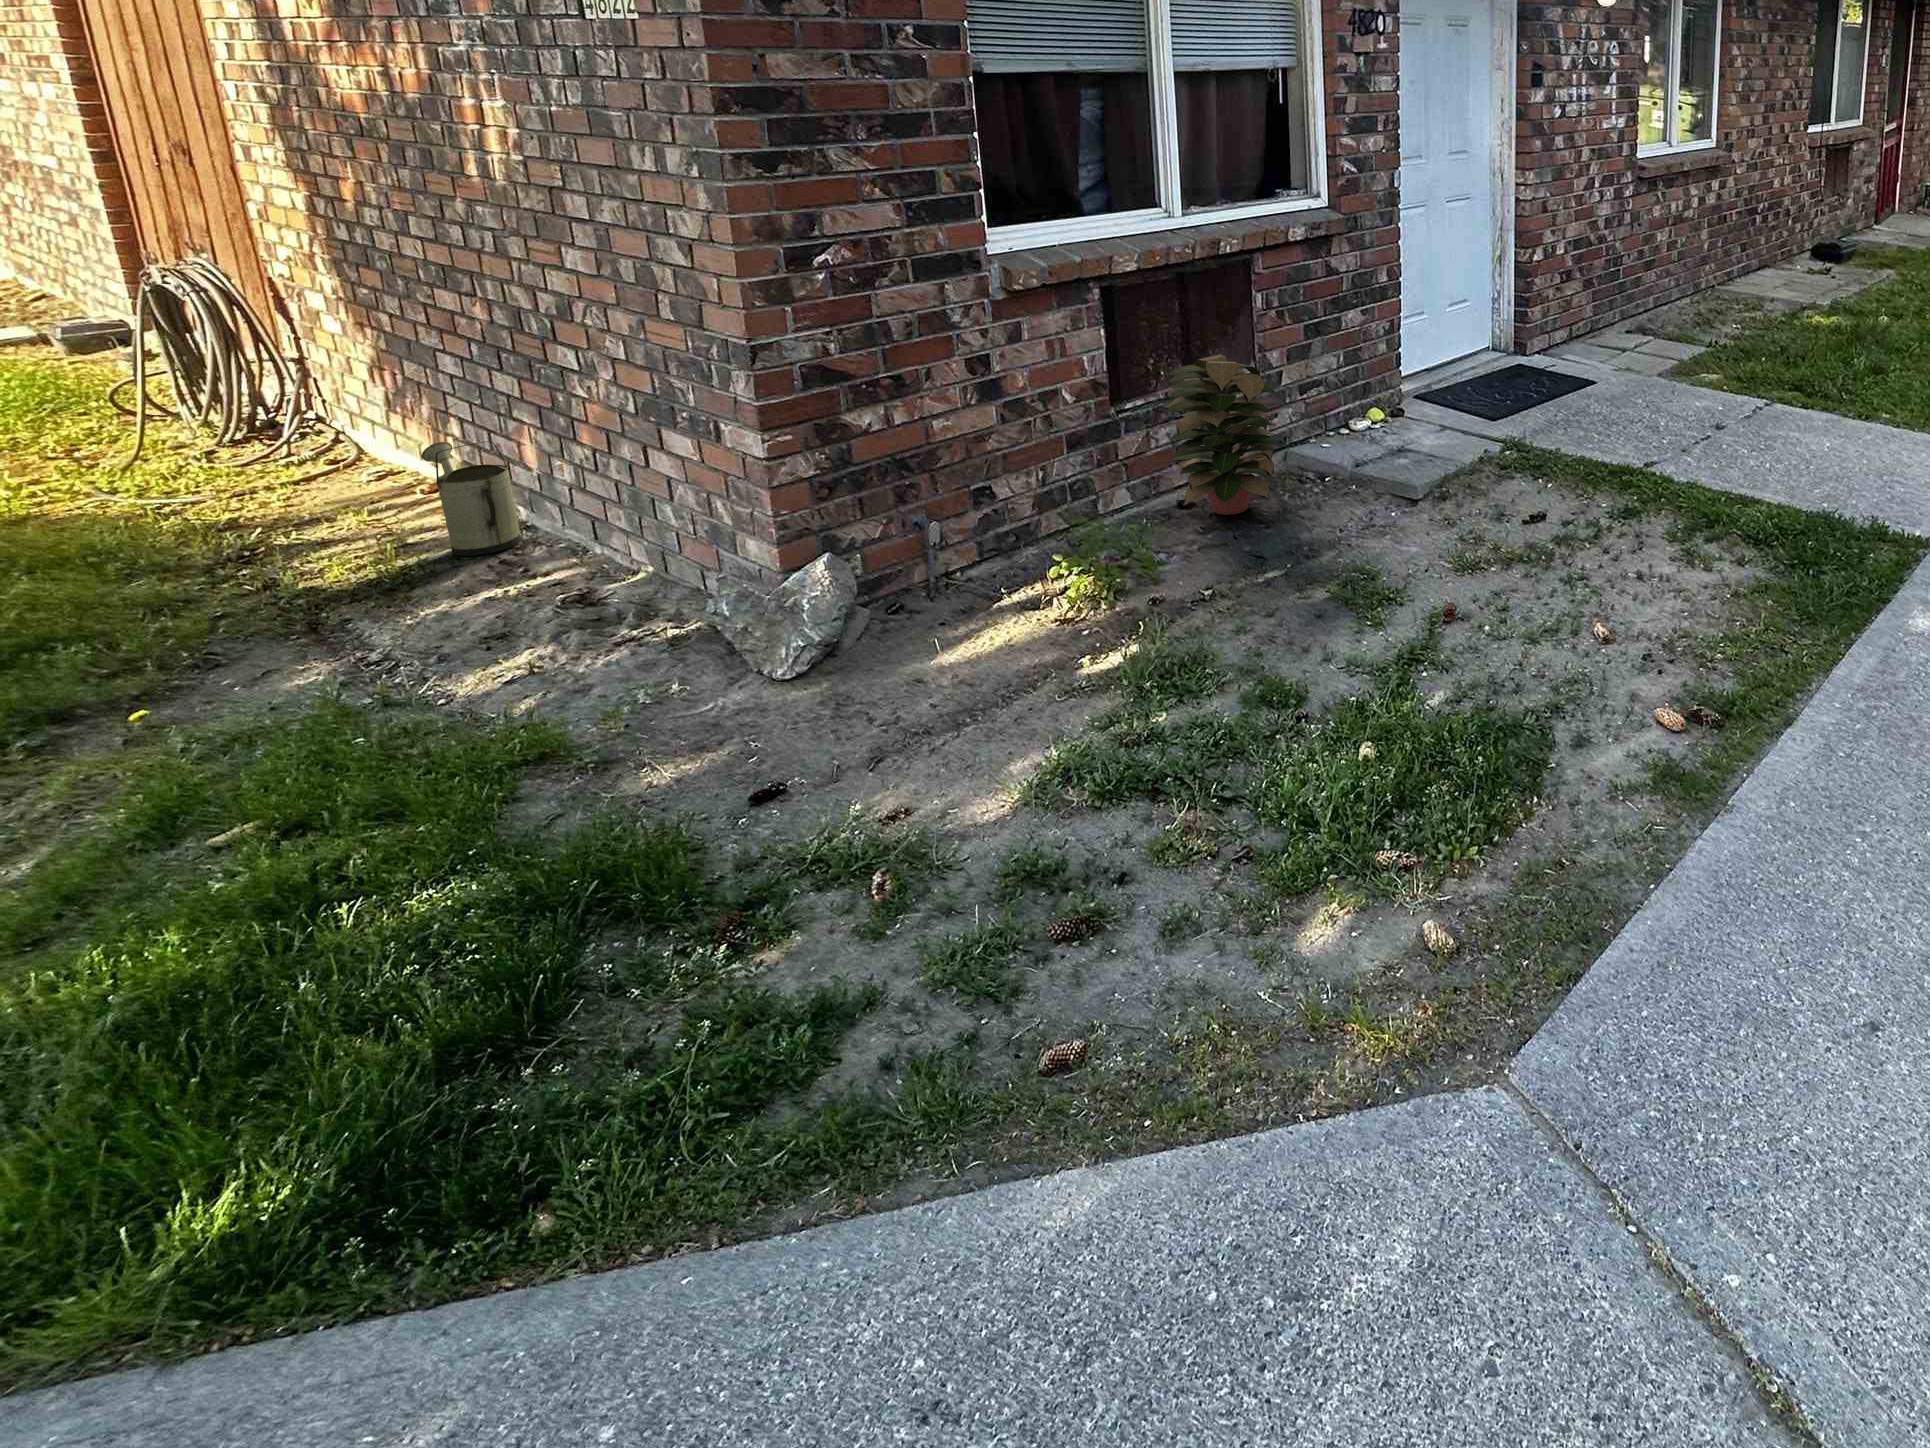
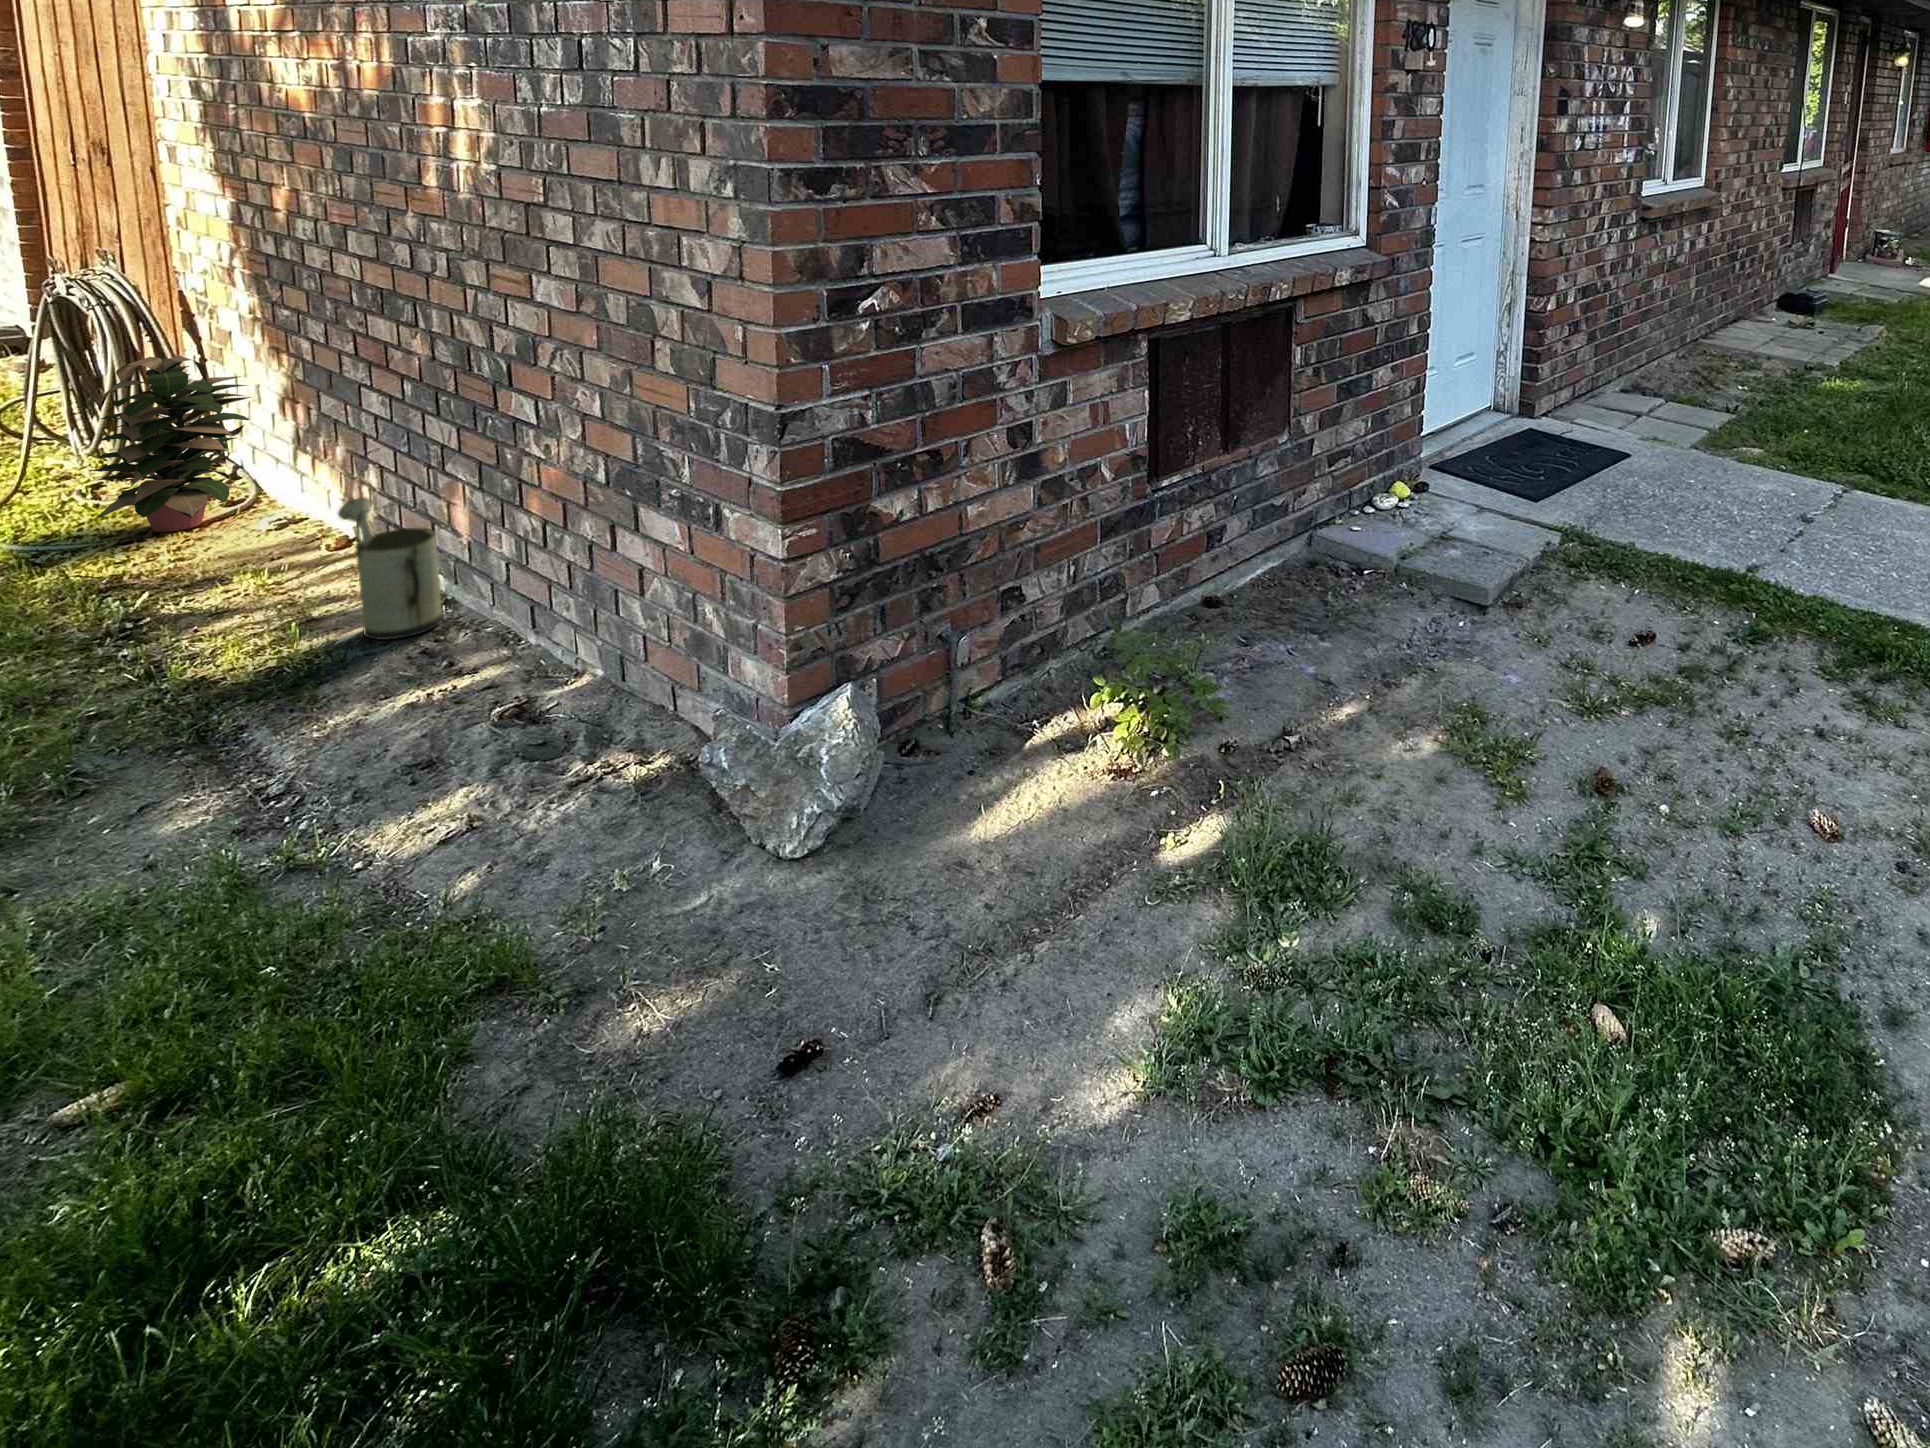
decorative plant: present [1163,354,1278,515] -> present [90,356,250,532]

